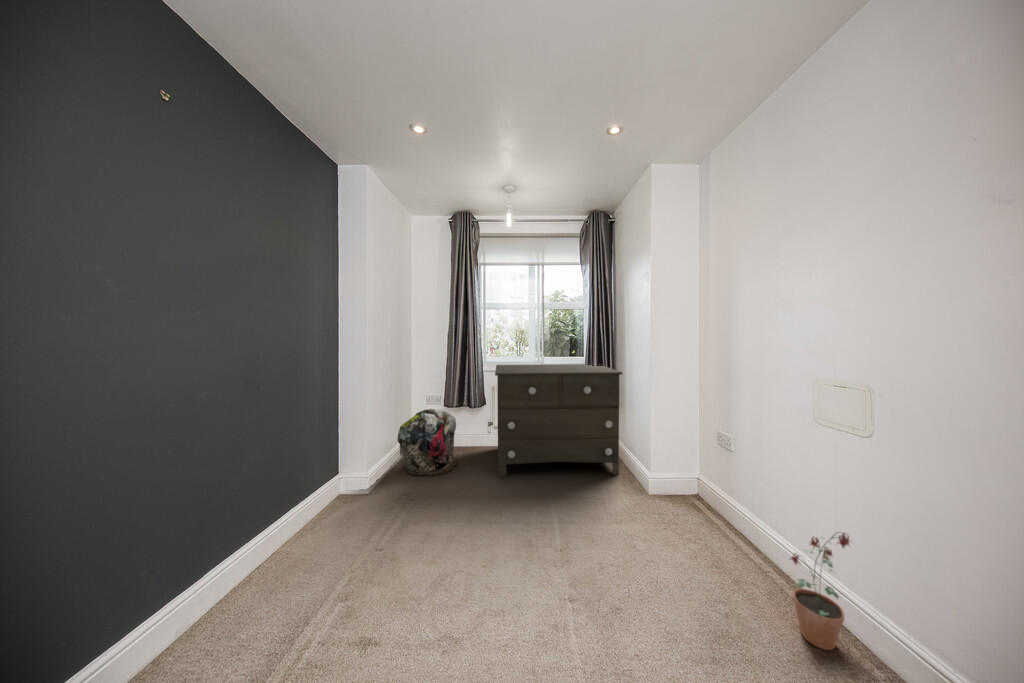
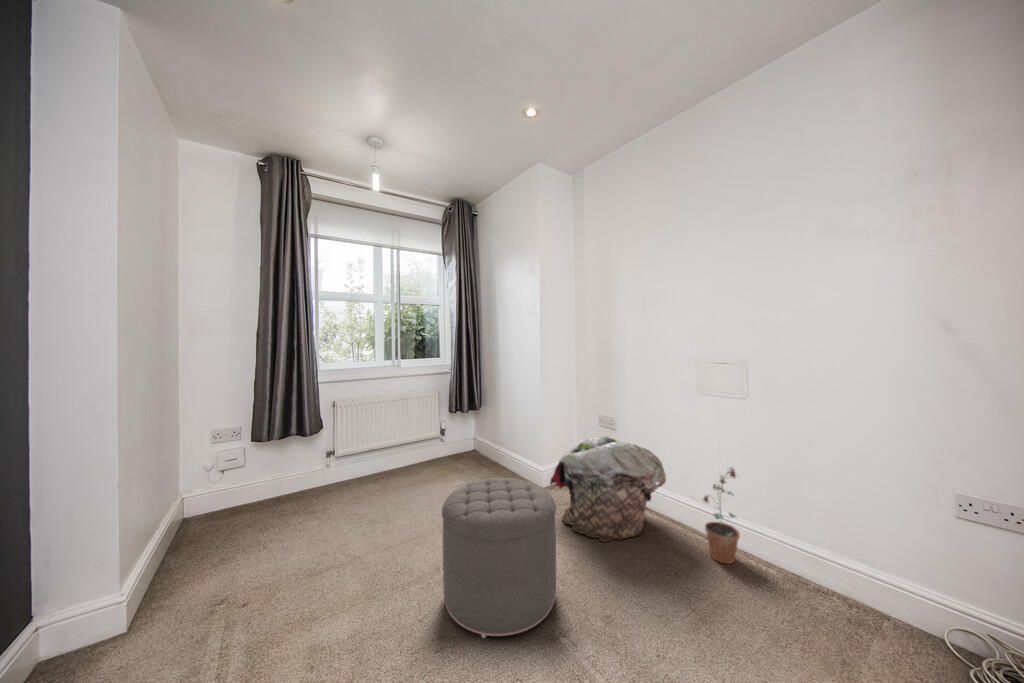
dresser: present [495,364,622,477] -> none [339,365,505,520]
laundry basket: present [397,408,458,475] -> present [550,436,666,542]
ottoman: none [499,467,593,593] -> present [442,478,556,638]

